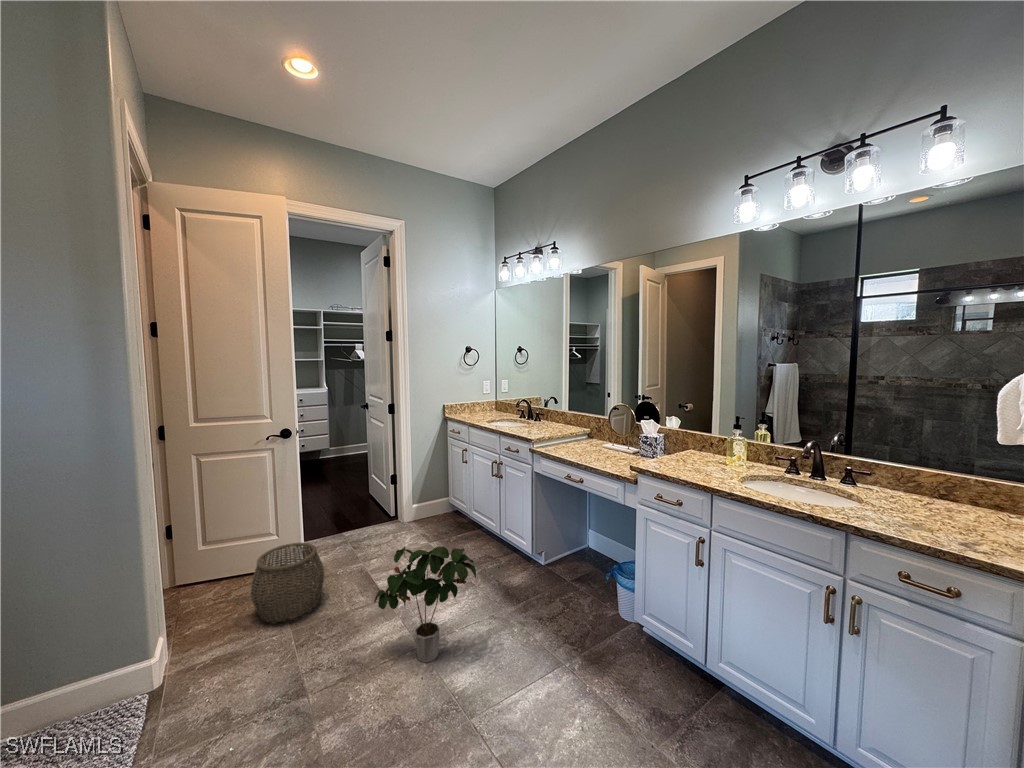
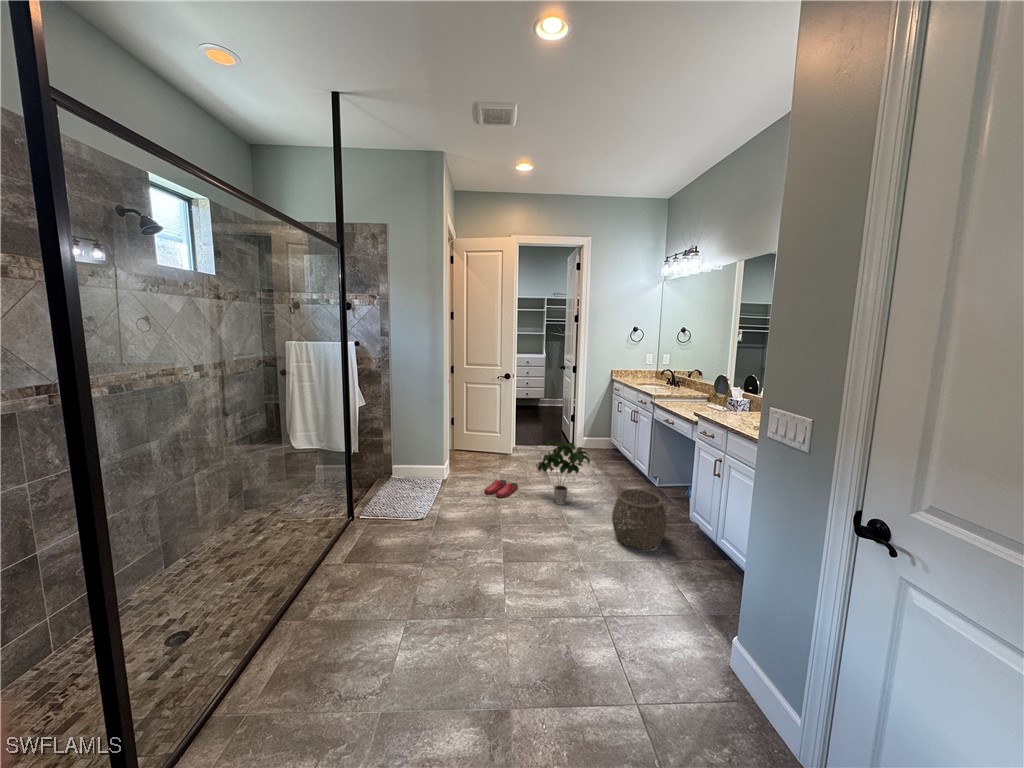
woven basket: present [251,543,324,623] -> present [612,489,667,550]
slippers: none [266,639,336,696] -> present [484,480,518,498]

